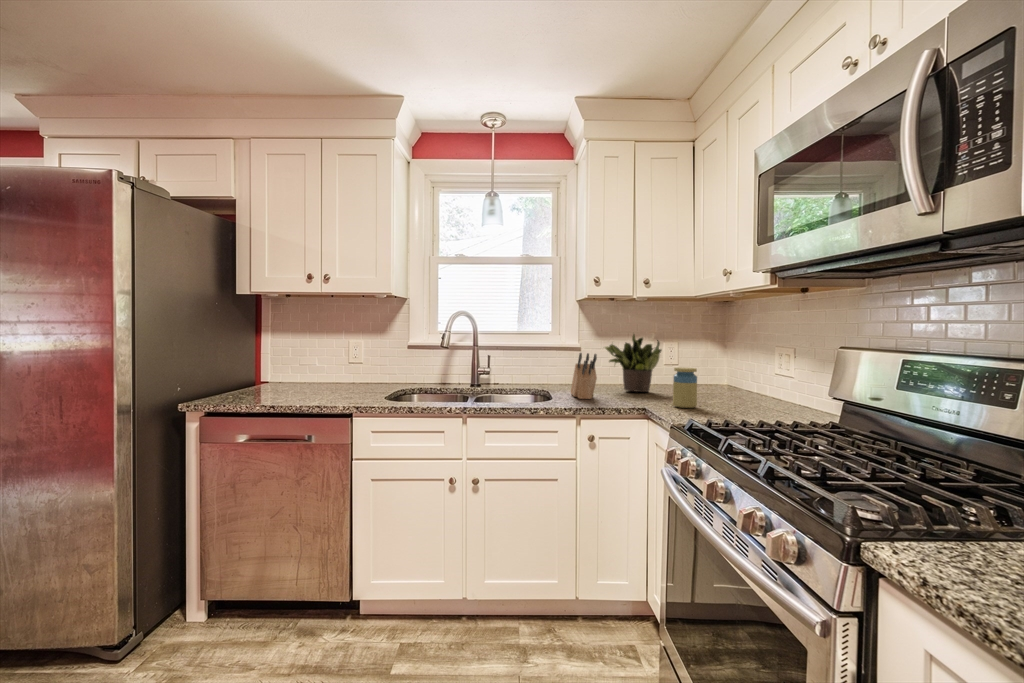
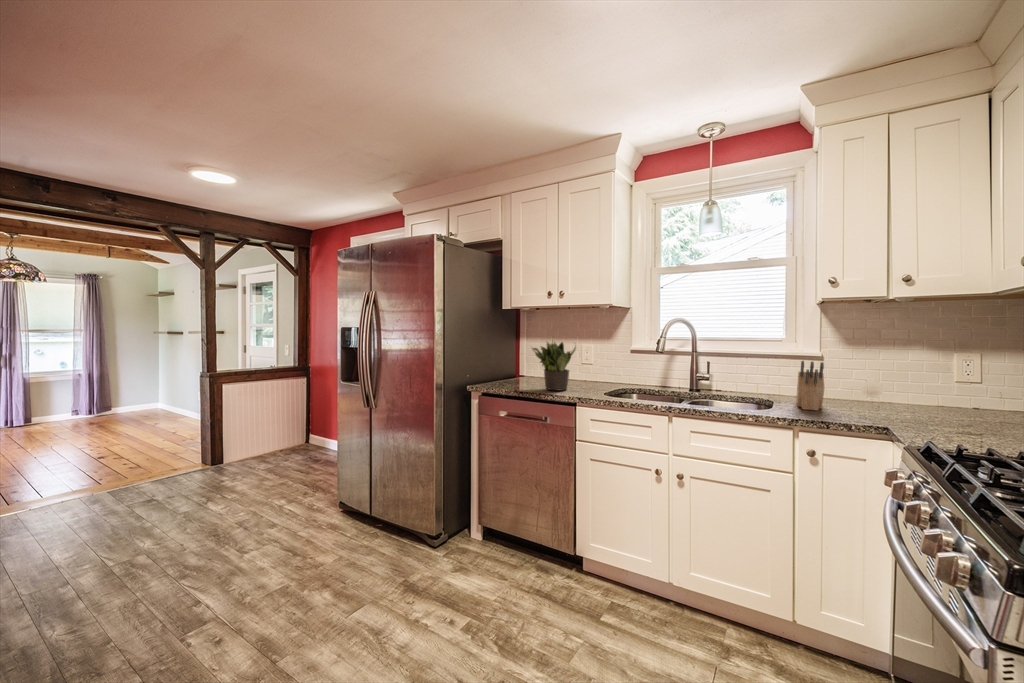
potted plant: present [605,334,662,392] -> present [532,342,576,391]
jar: present [673,367,697,408] -> none [932,383,973,435]

